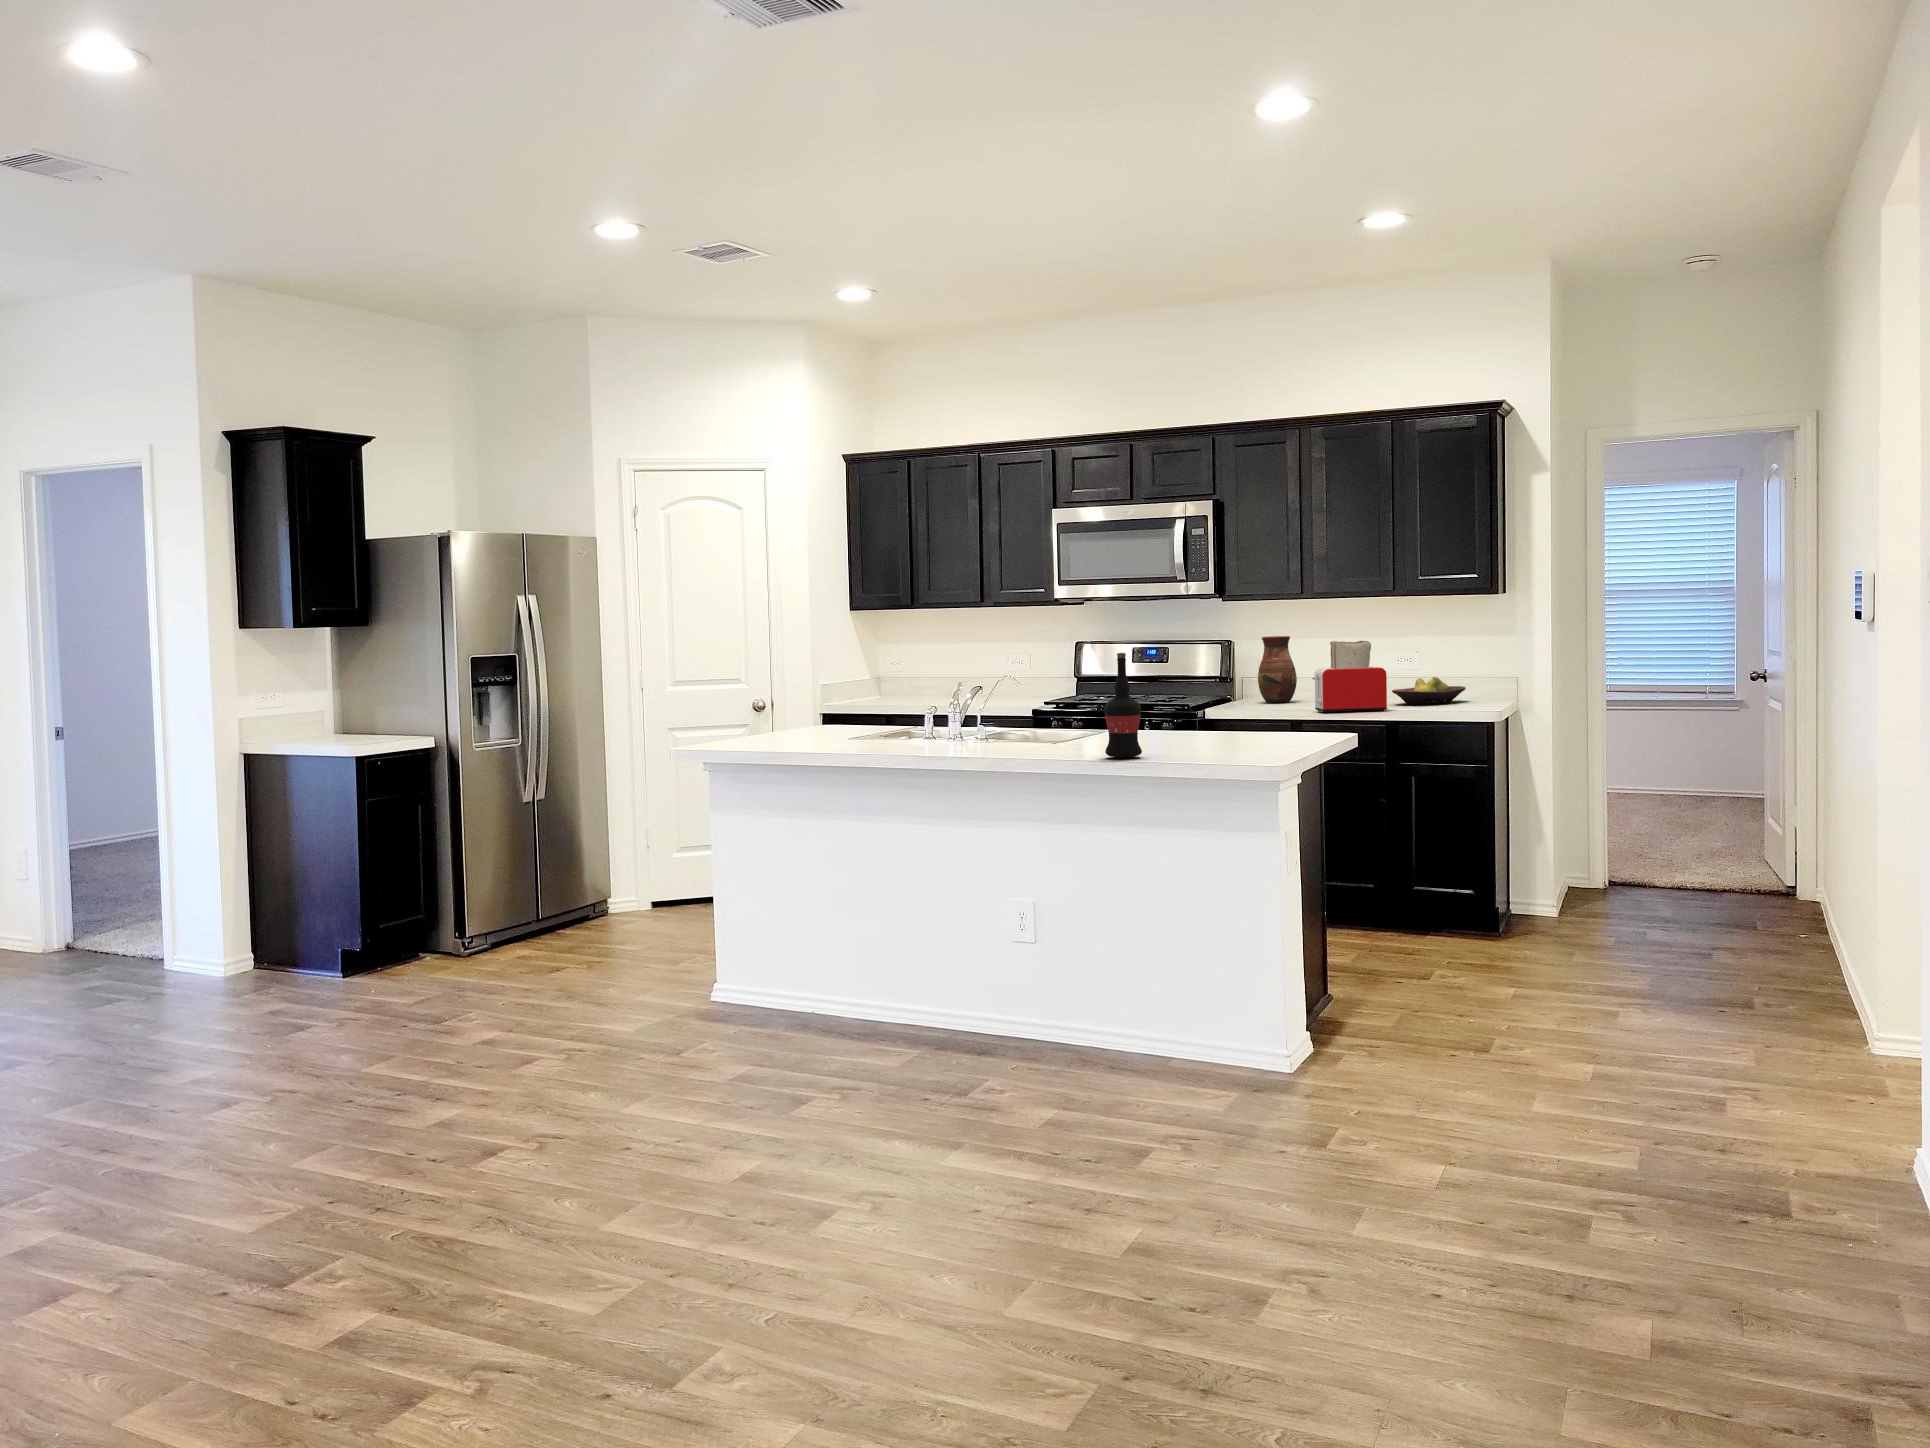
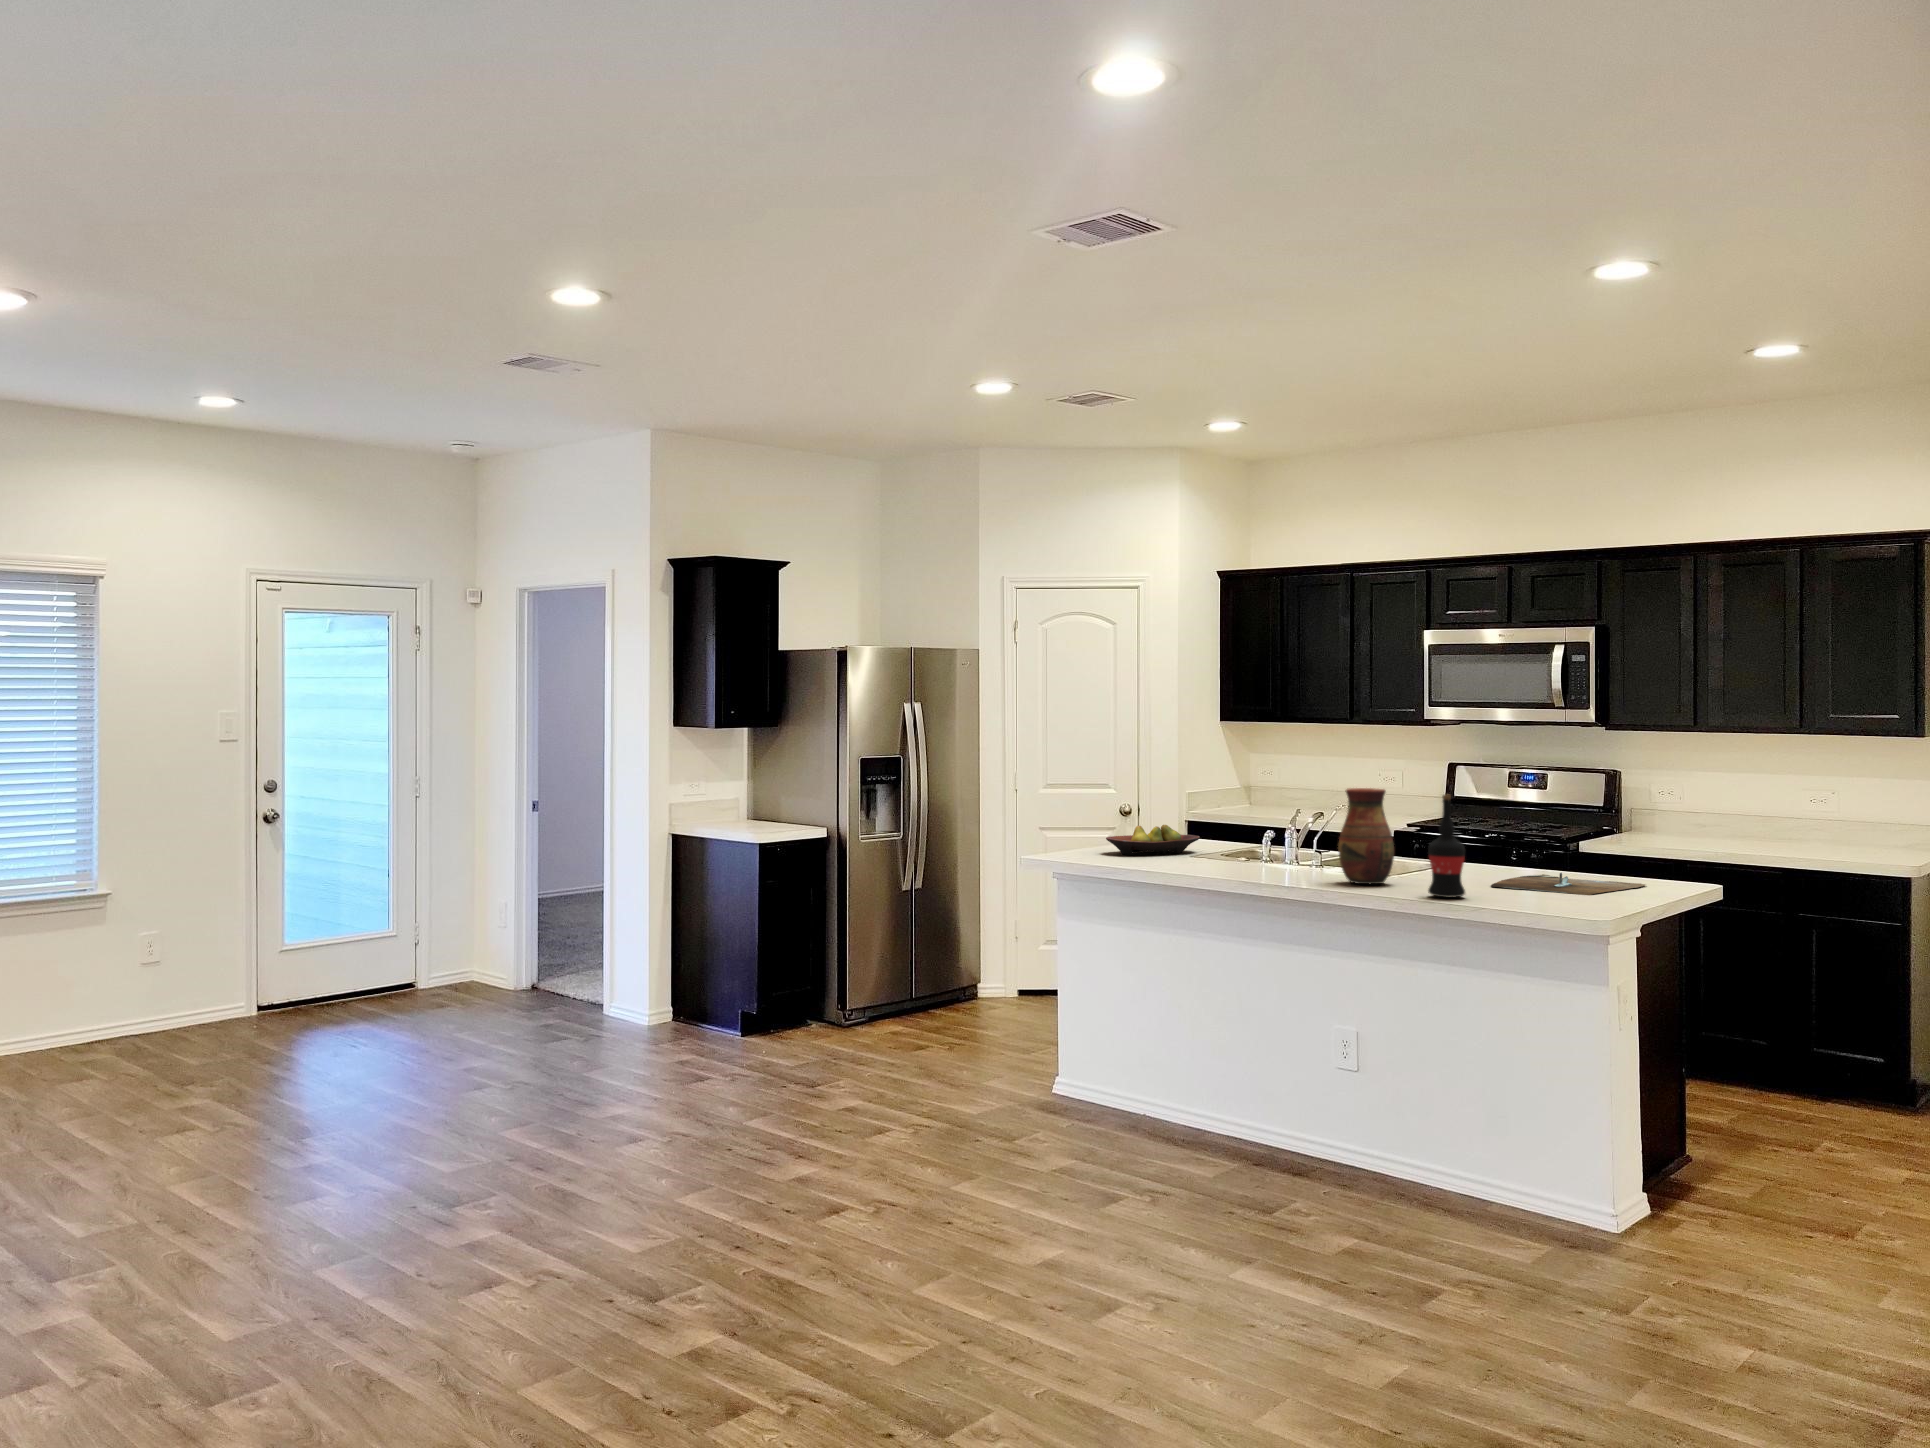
vase: present [1258,636,1297,703] -> present [1338,788,1394,884]
toaster: present [1312,641,1387,713] -> none [1694,780,1779,857]
fruit bowl: present [1392,677,1466,705] -> present [1106,825,1200,855]
cutting board: none [1157,729,1298,748] -> present [1491,873,1645,895]

